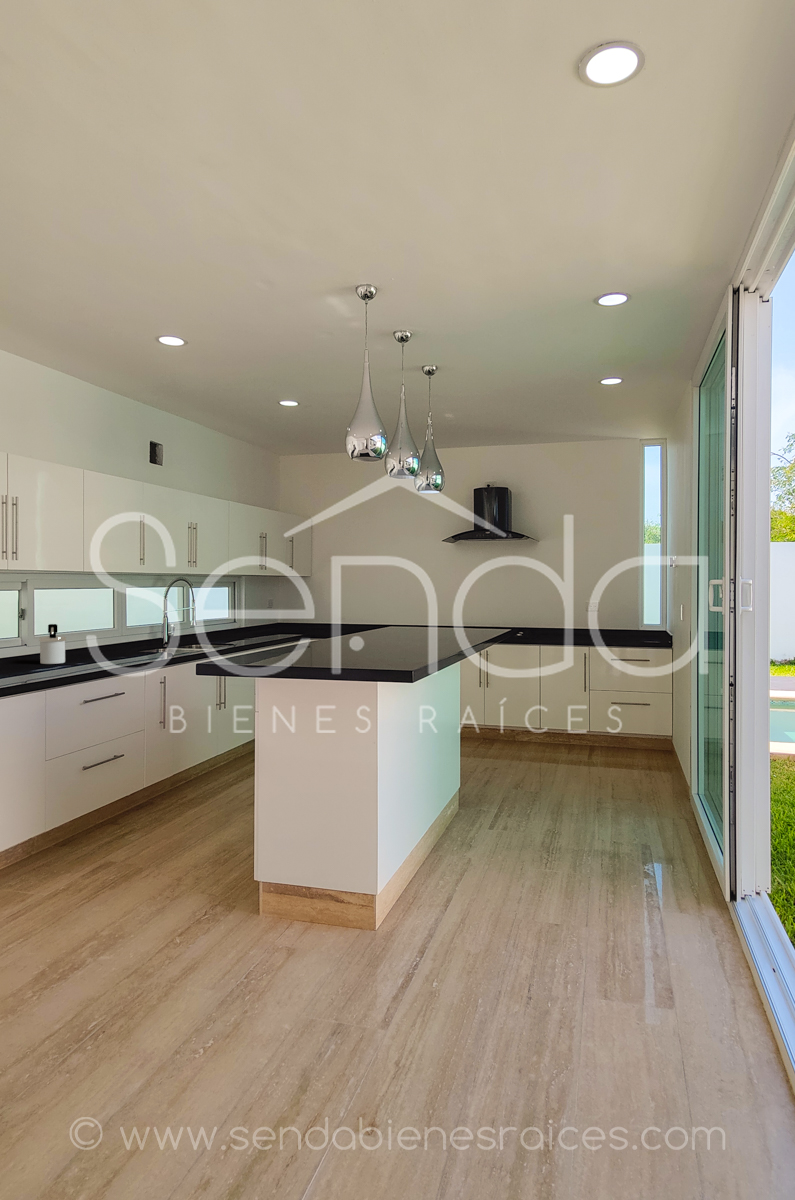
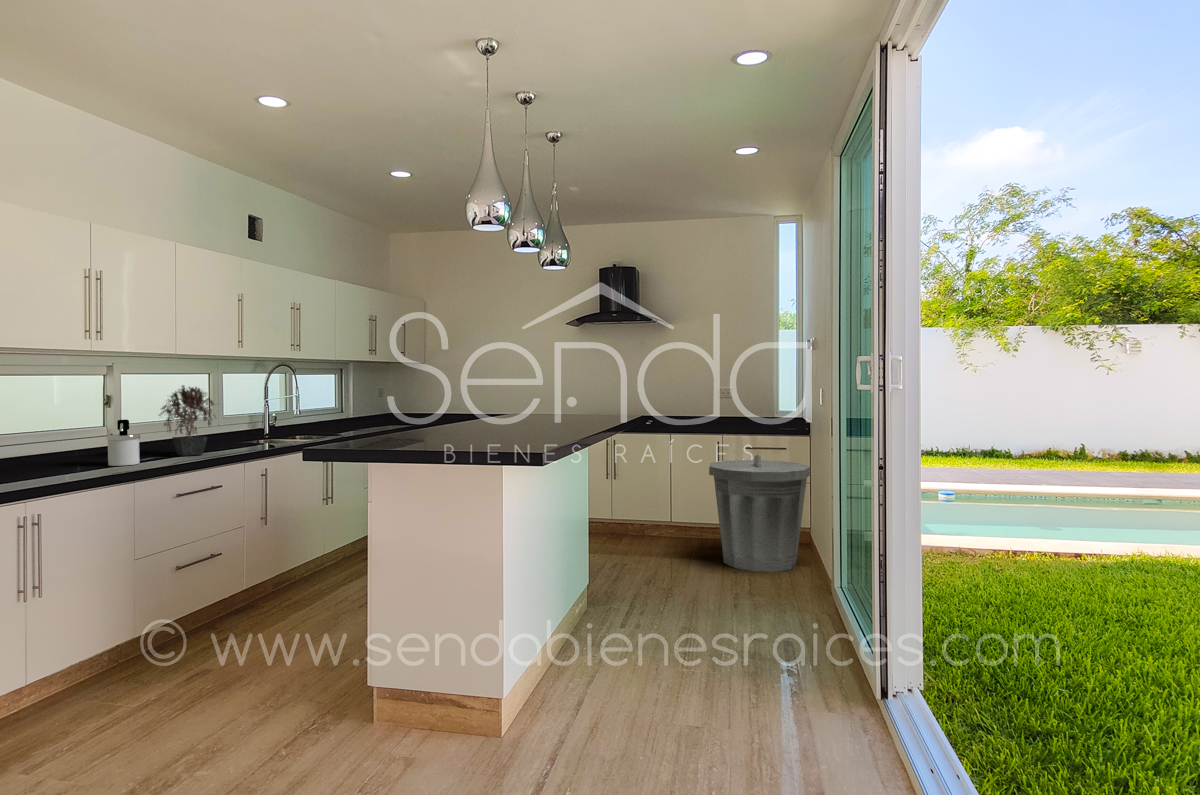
potted plant: none [79,594,130,656] -> present [160,385,216,456]
trash can: none [571,666,673,781] -> present [709,455,810,572]

